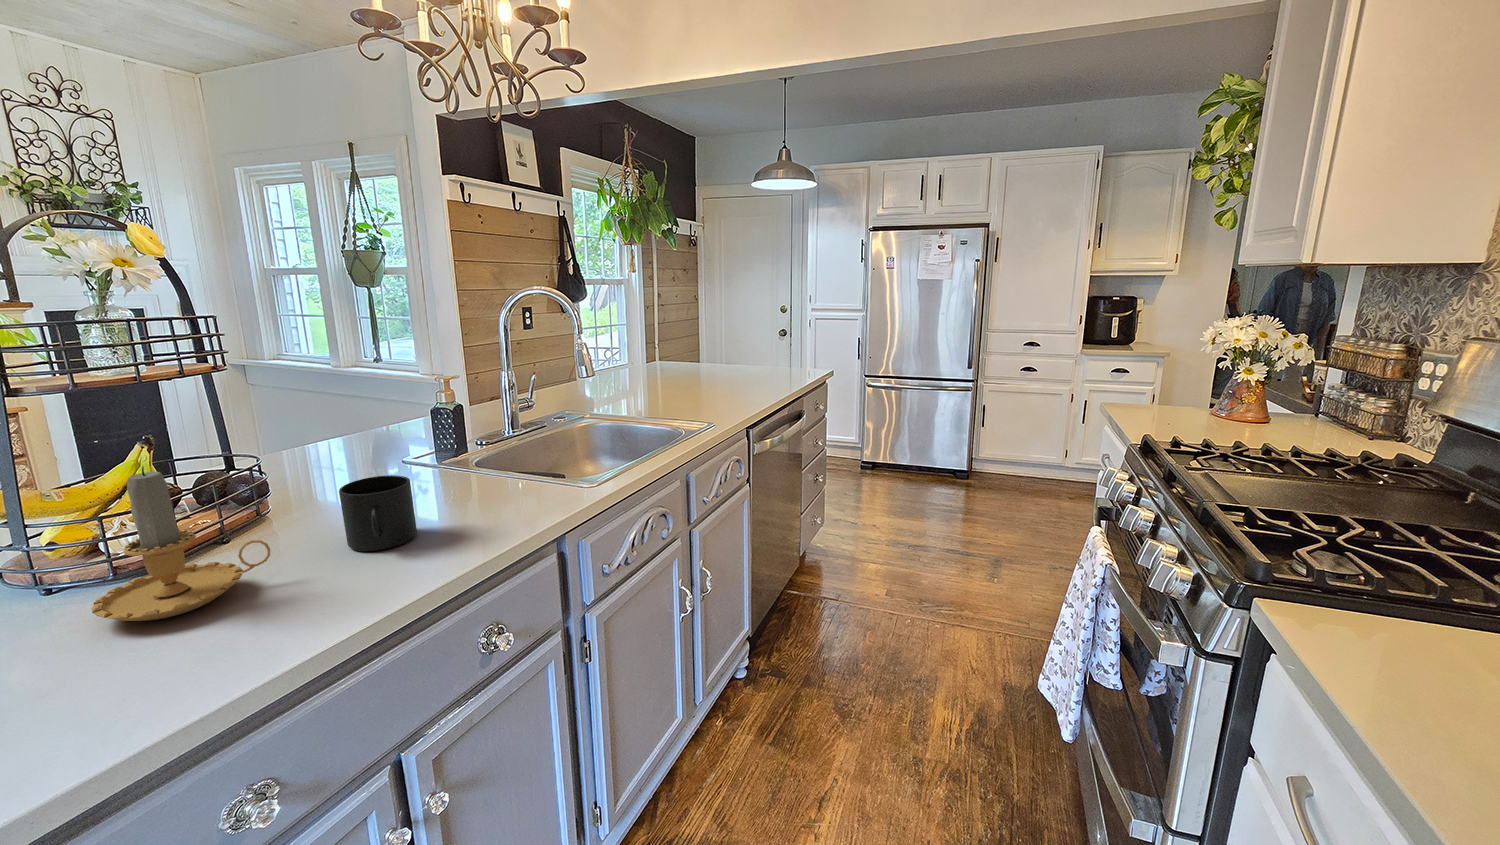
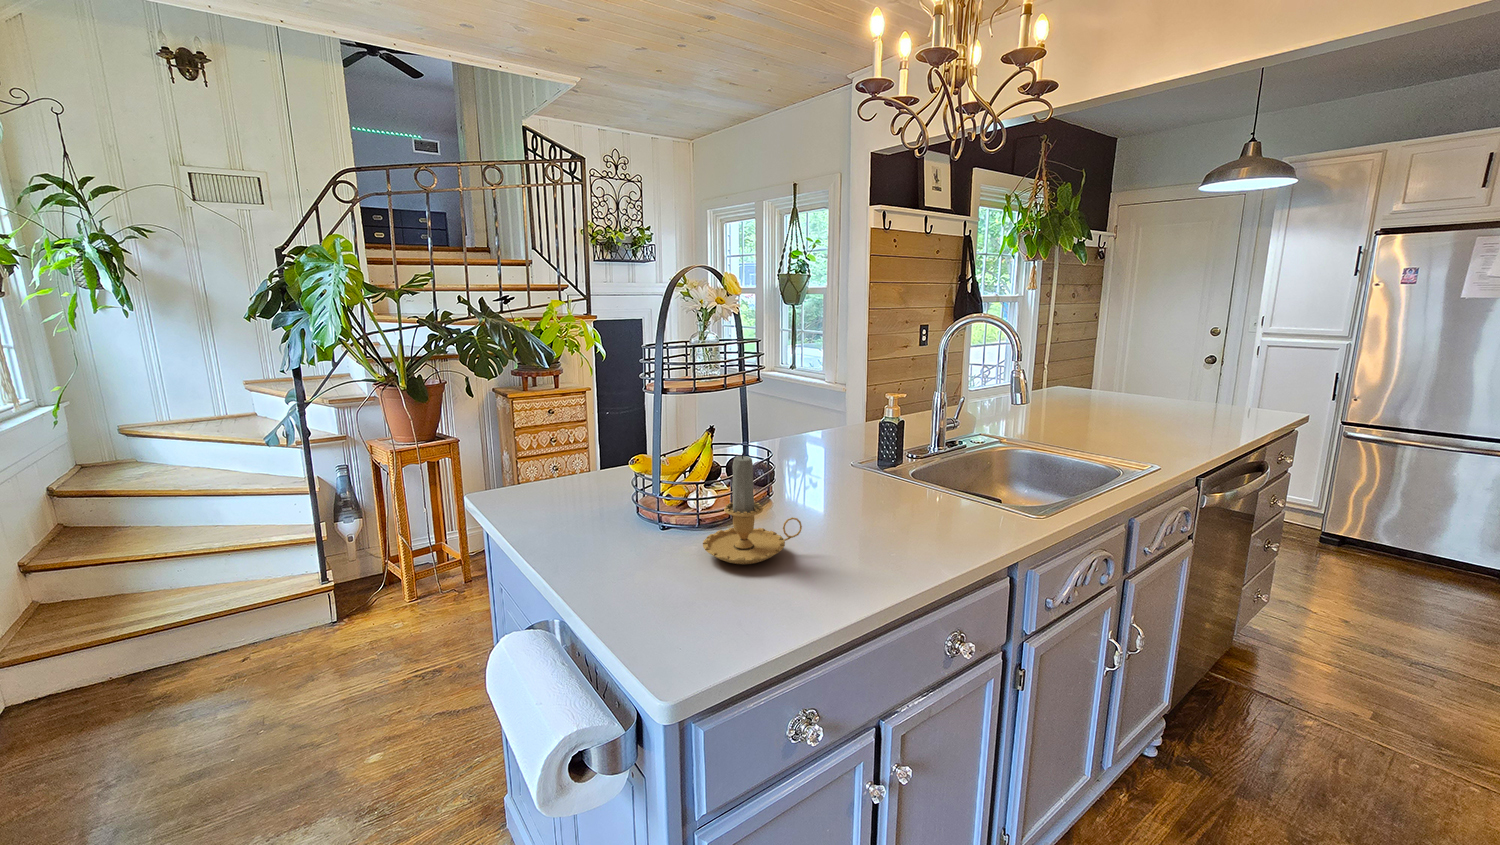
mug: present [339,475,417,551] -> none [842,479,895,542]

